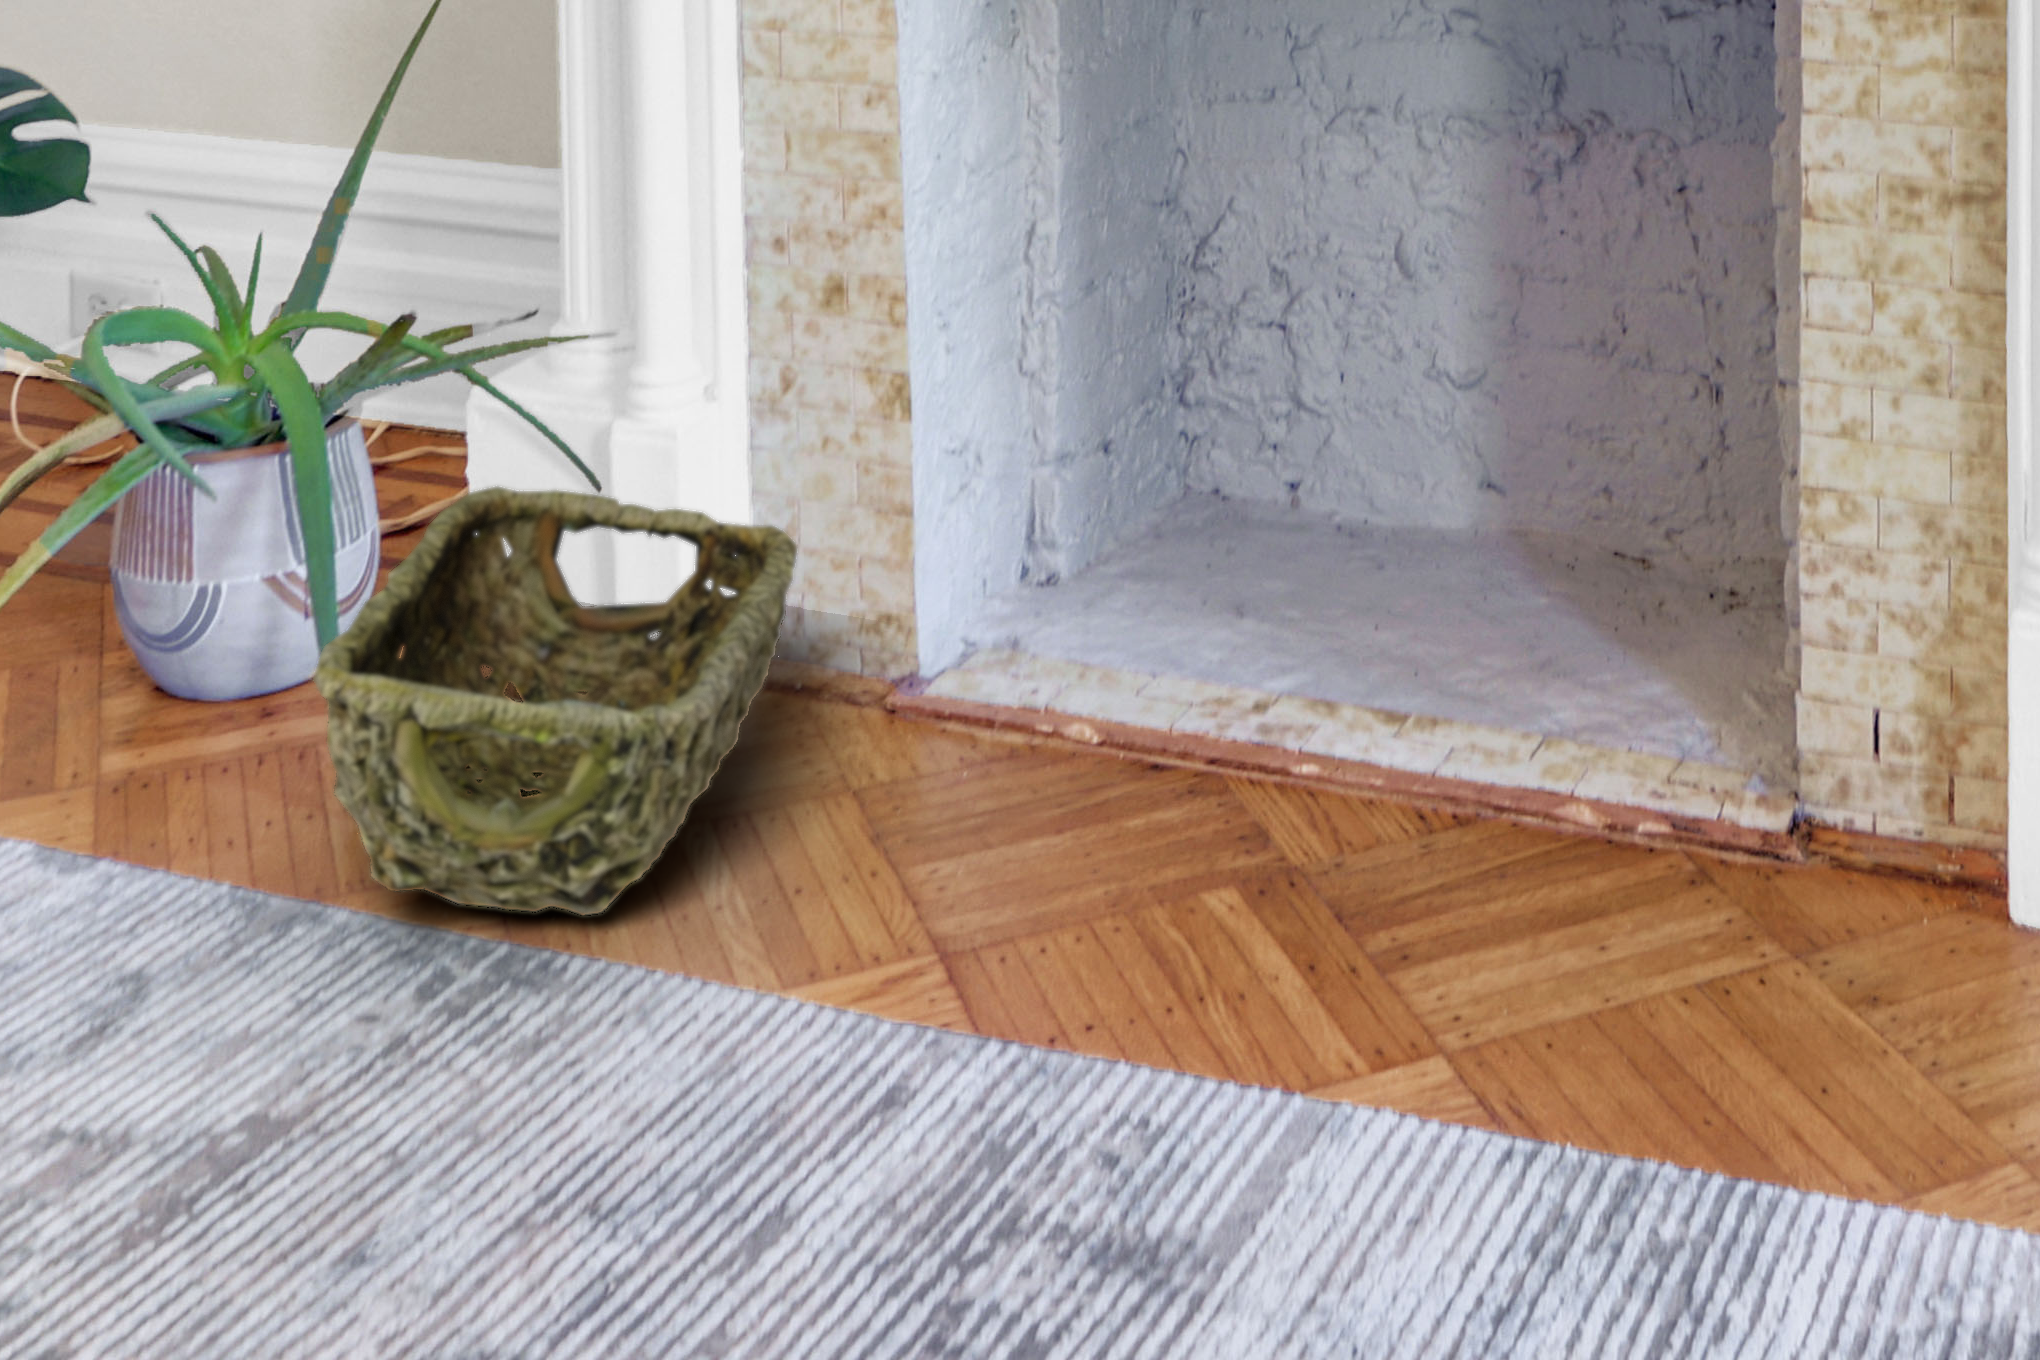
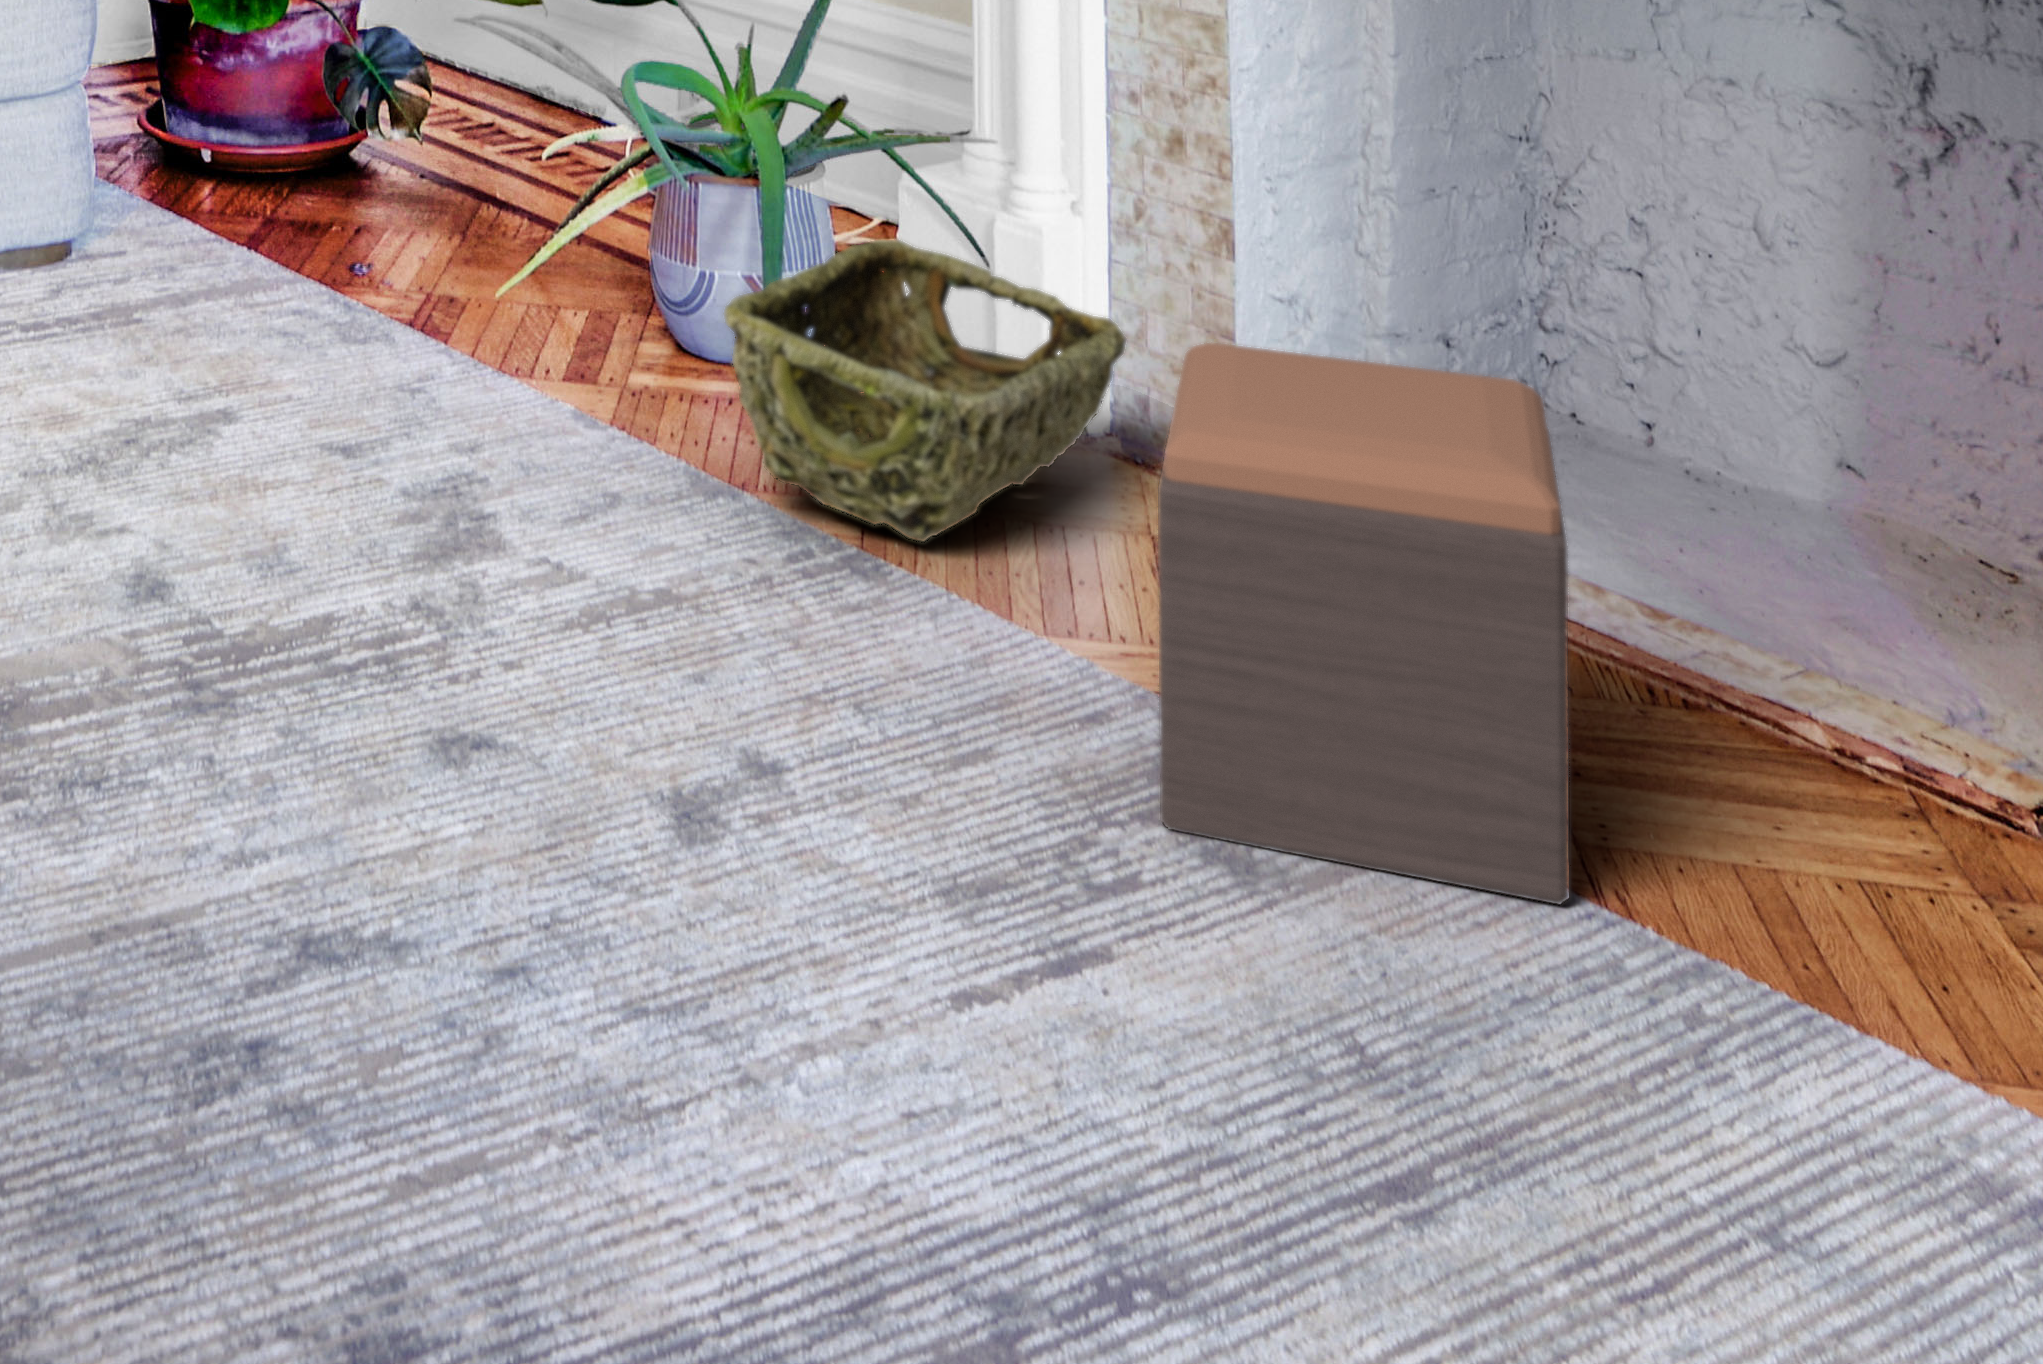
footstool: none [986,530,1502,1263] -> present [1158,343,1569,904]

